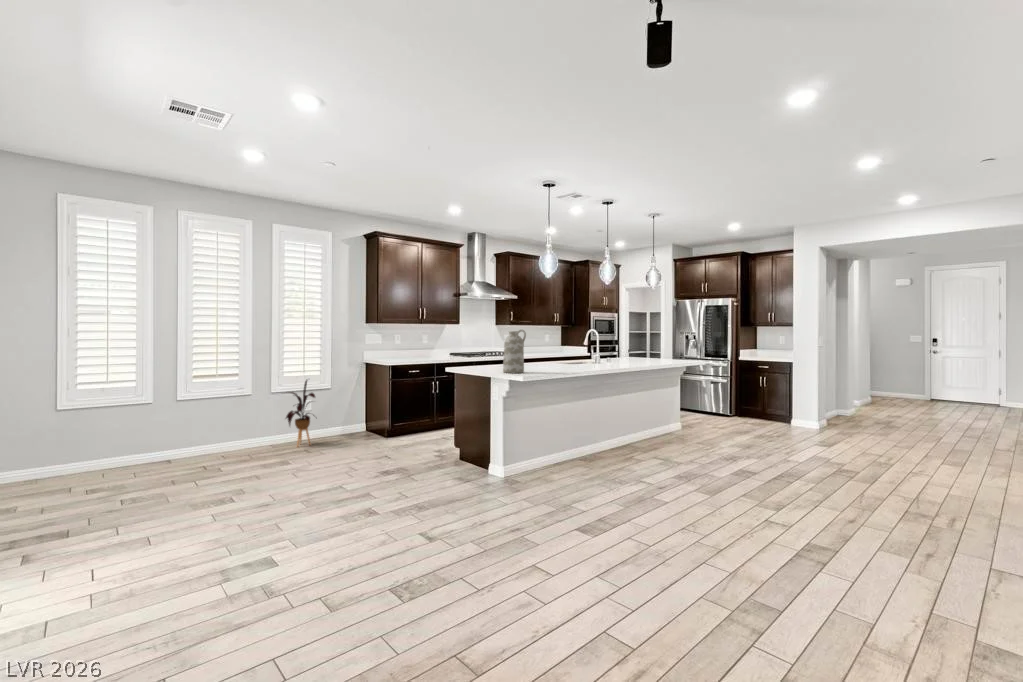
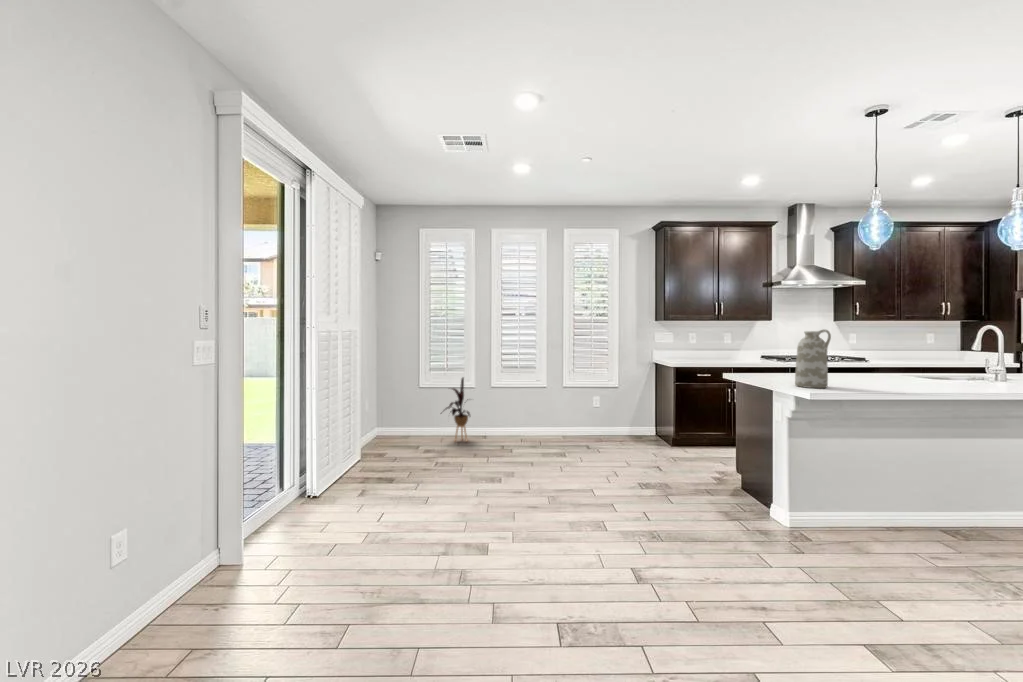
house plant: present [286,380,315,446] -> present [445,378,470,439]

